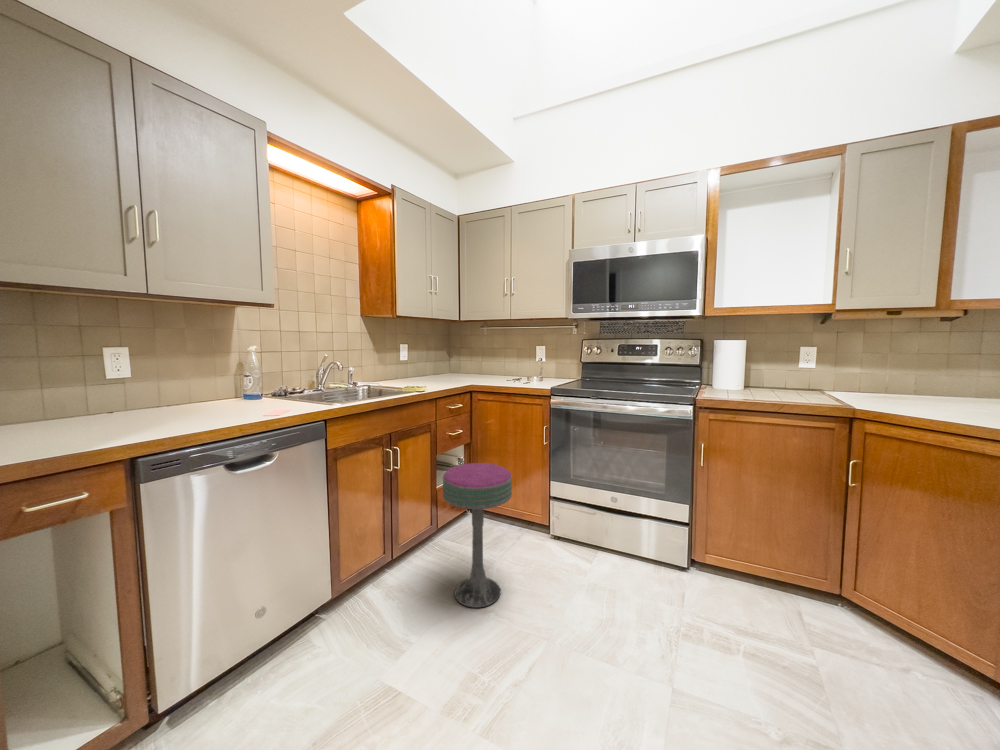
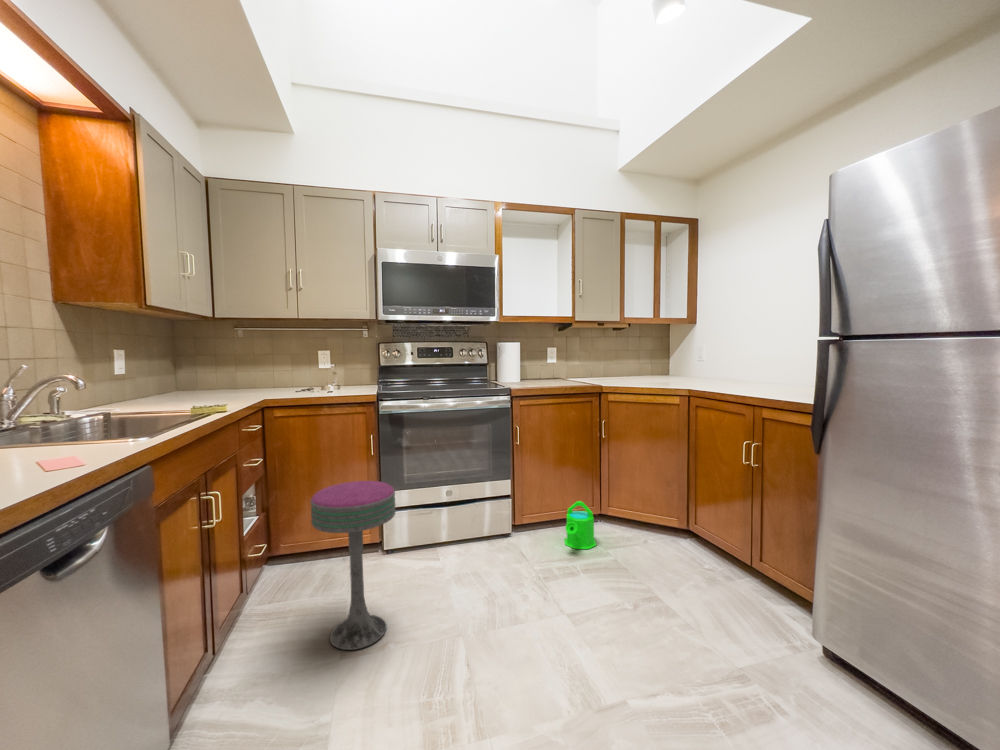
watering can: none [745,563,809,636] -> present [565,501,596,549]

